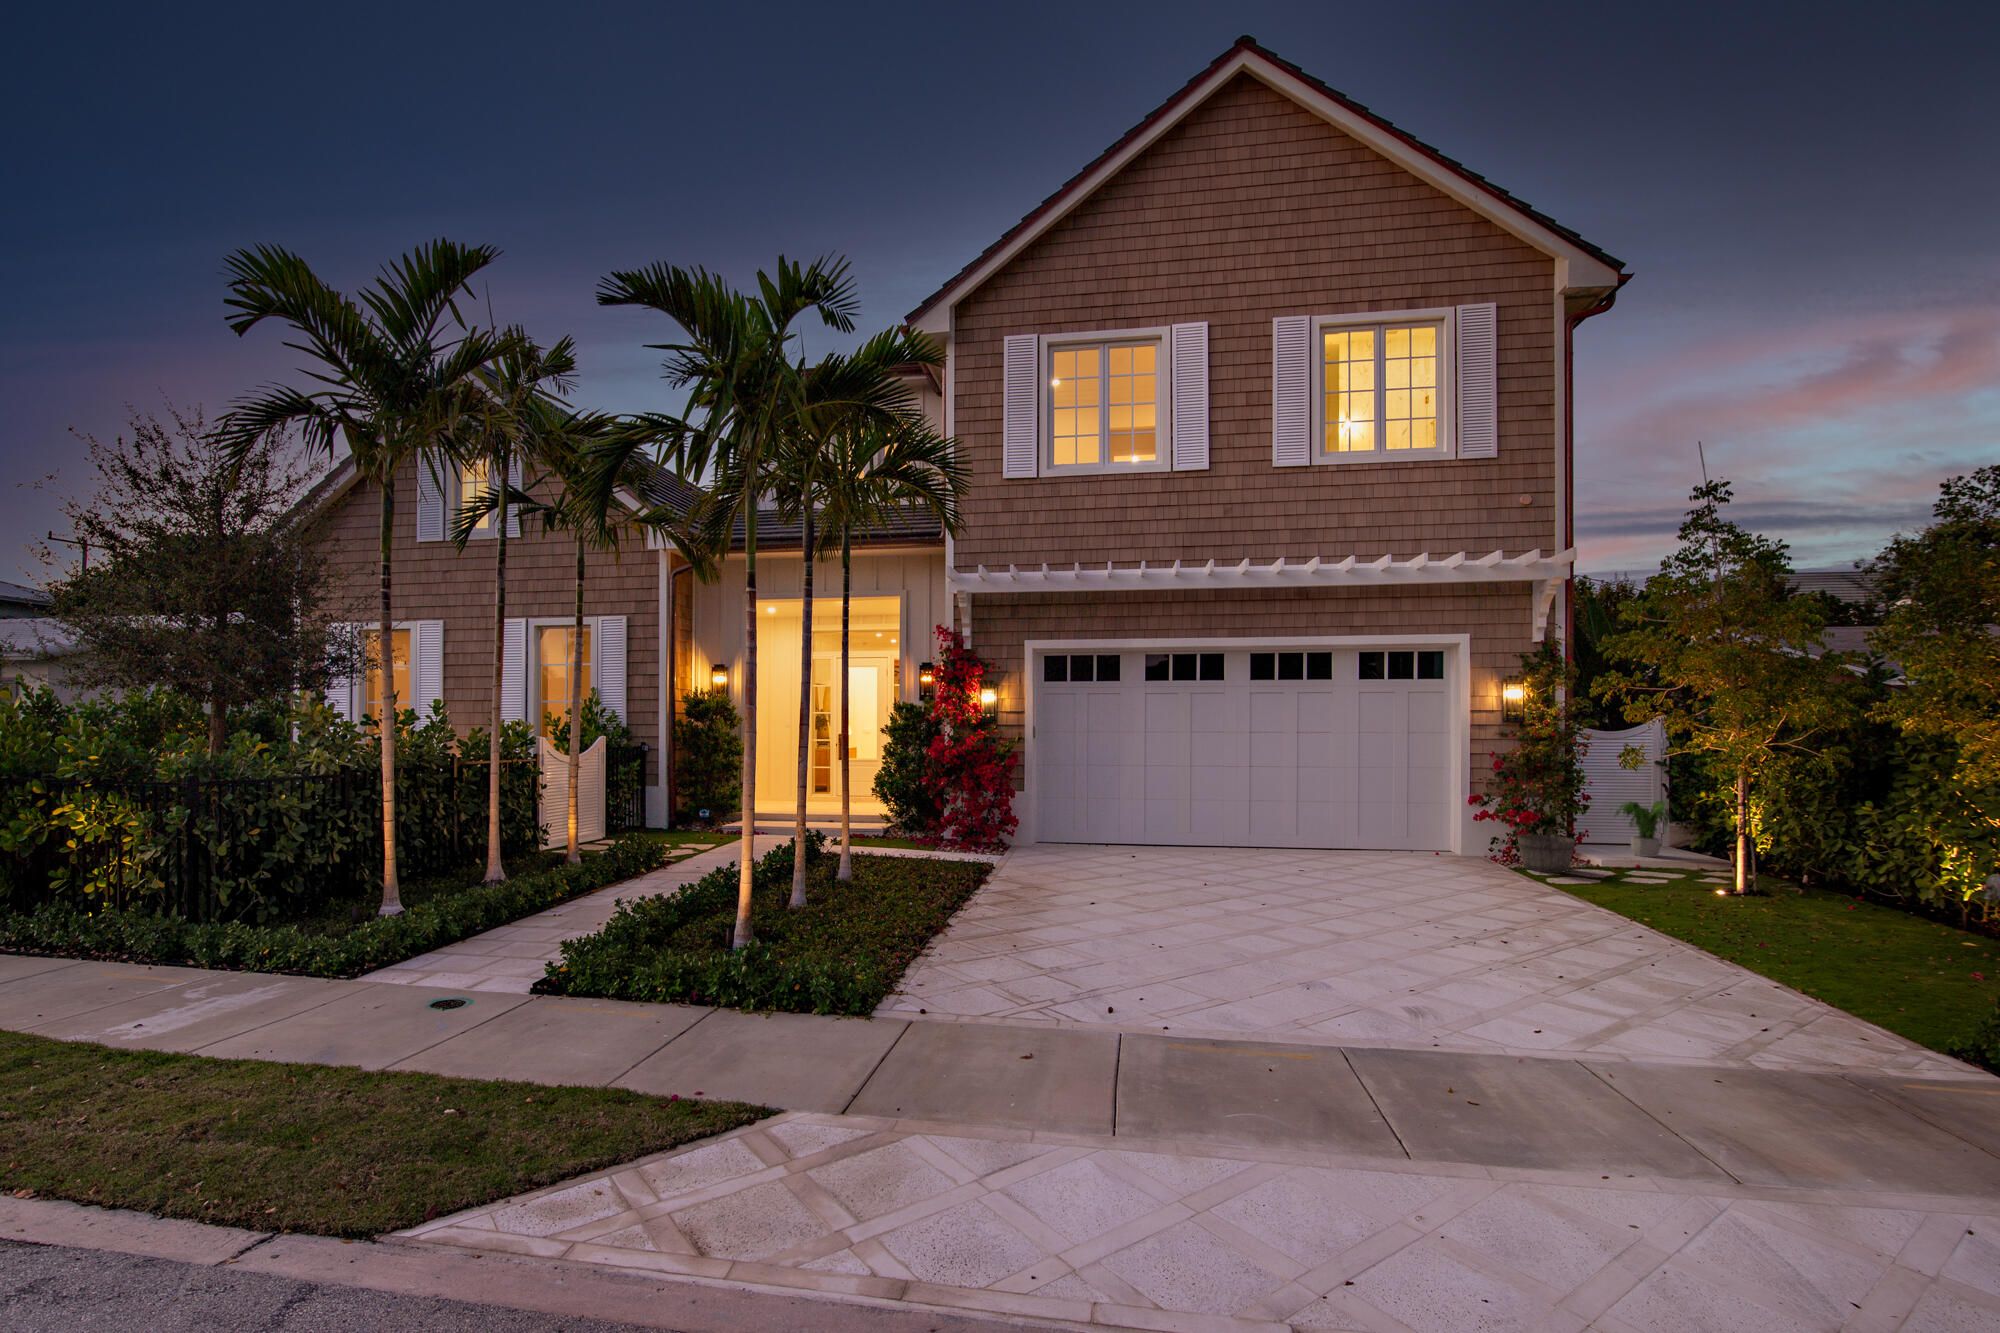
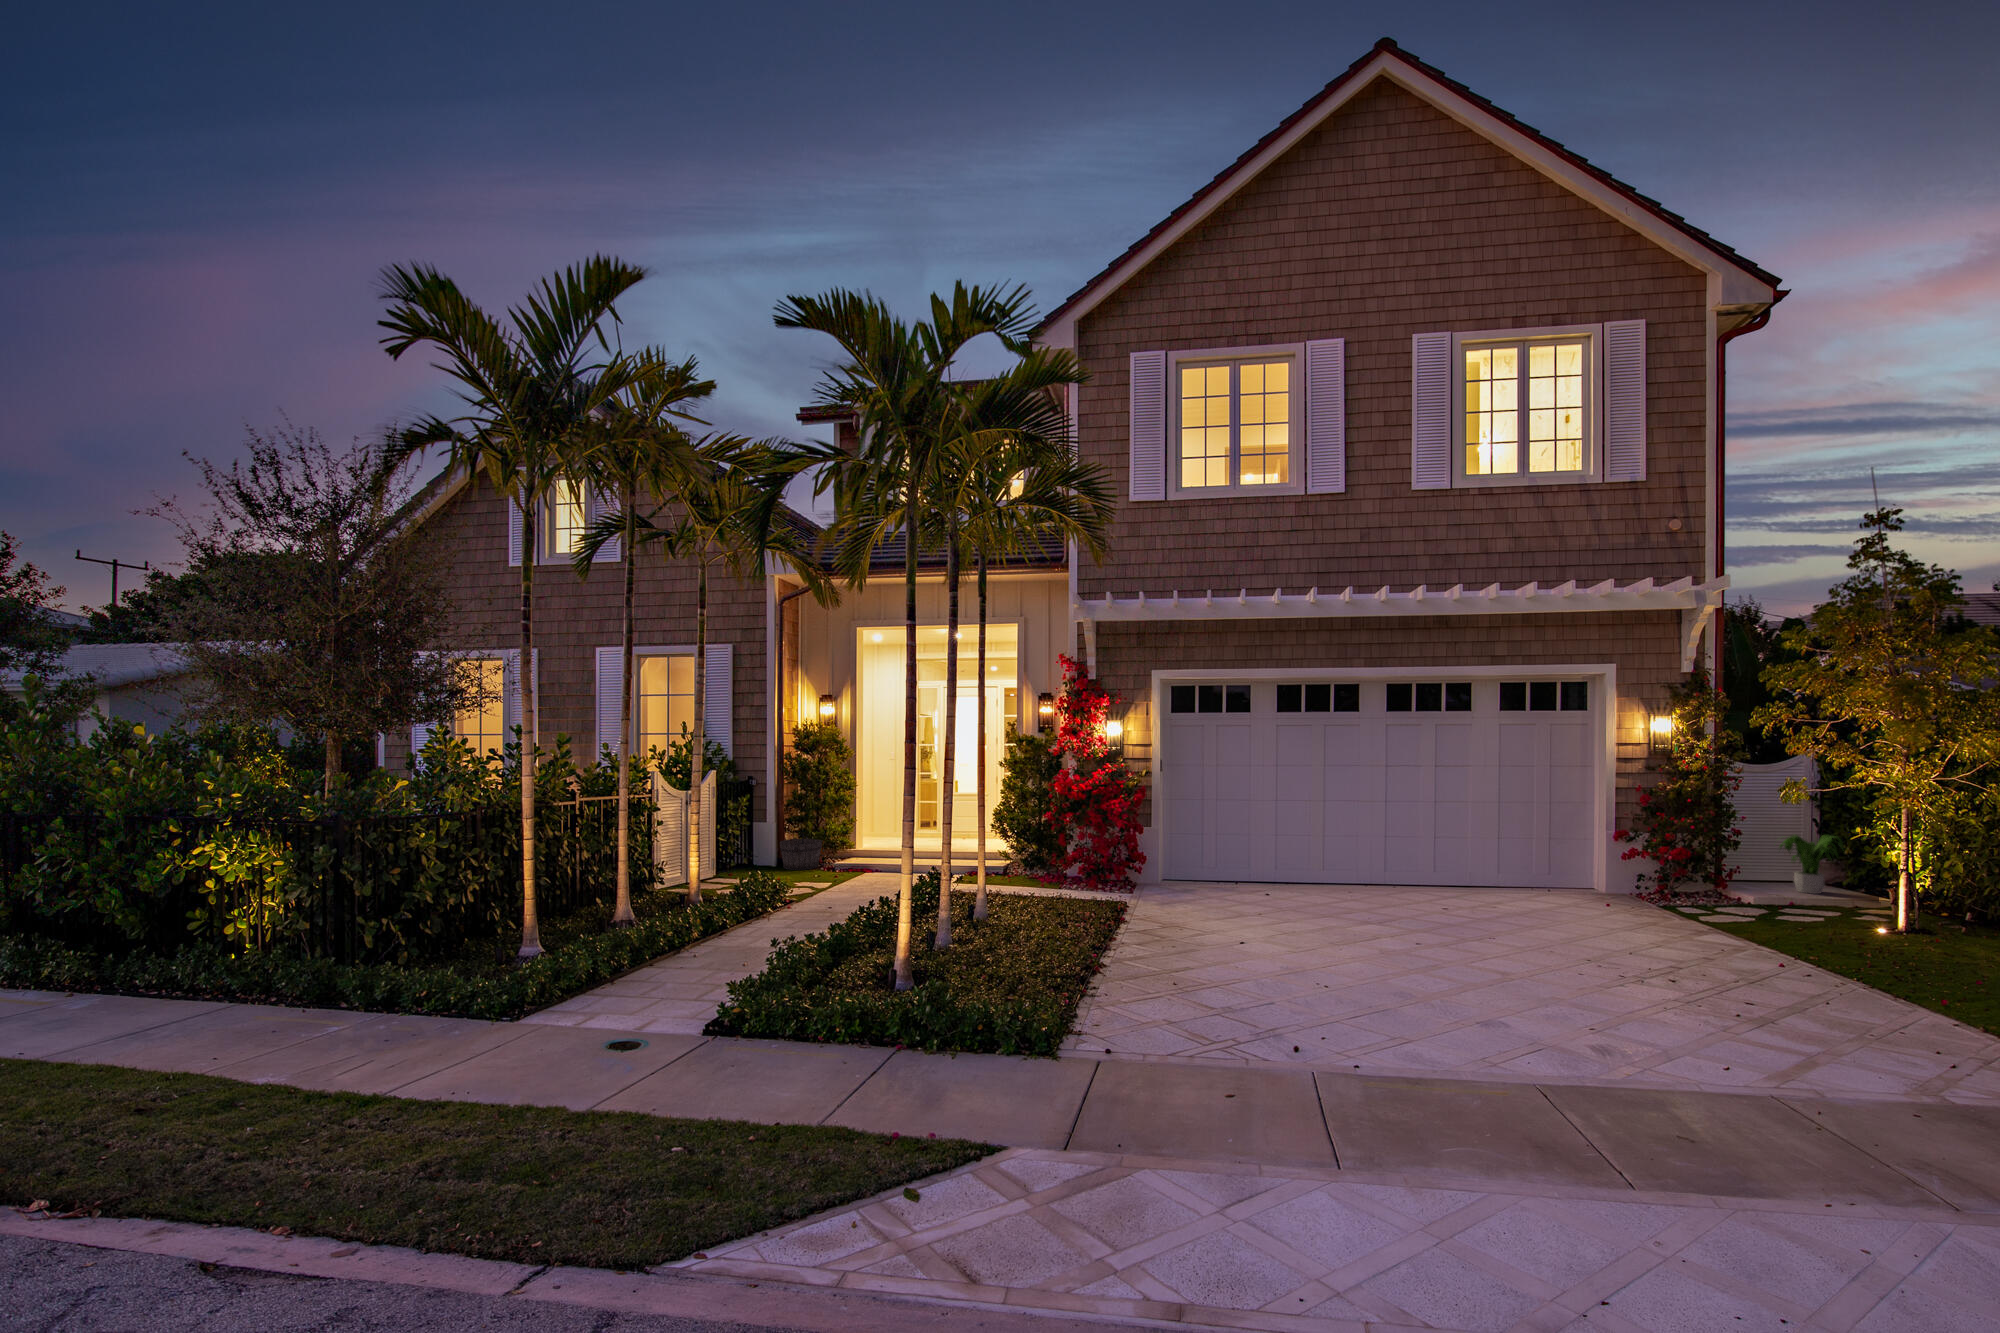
wooden bucket: present [1518,829,1575,873] -> present [779,832,822,870]

